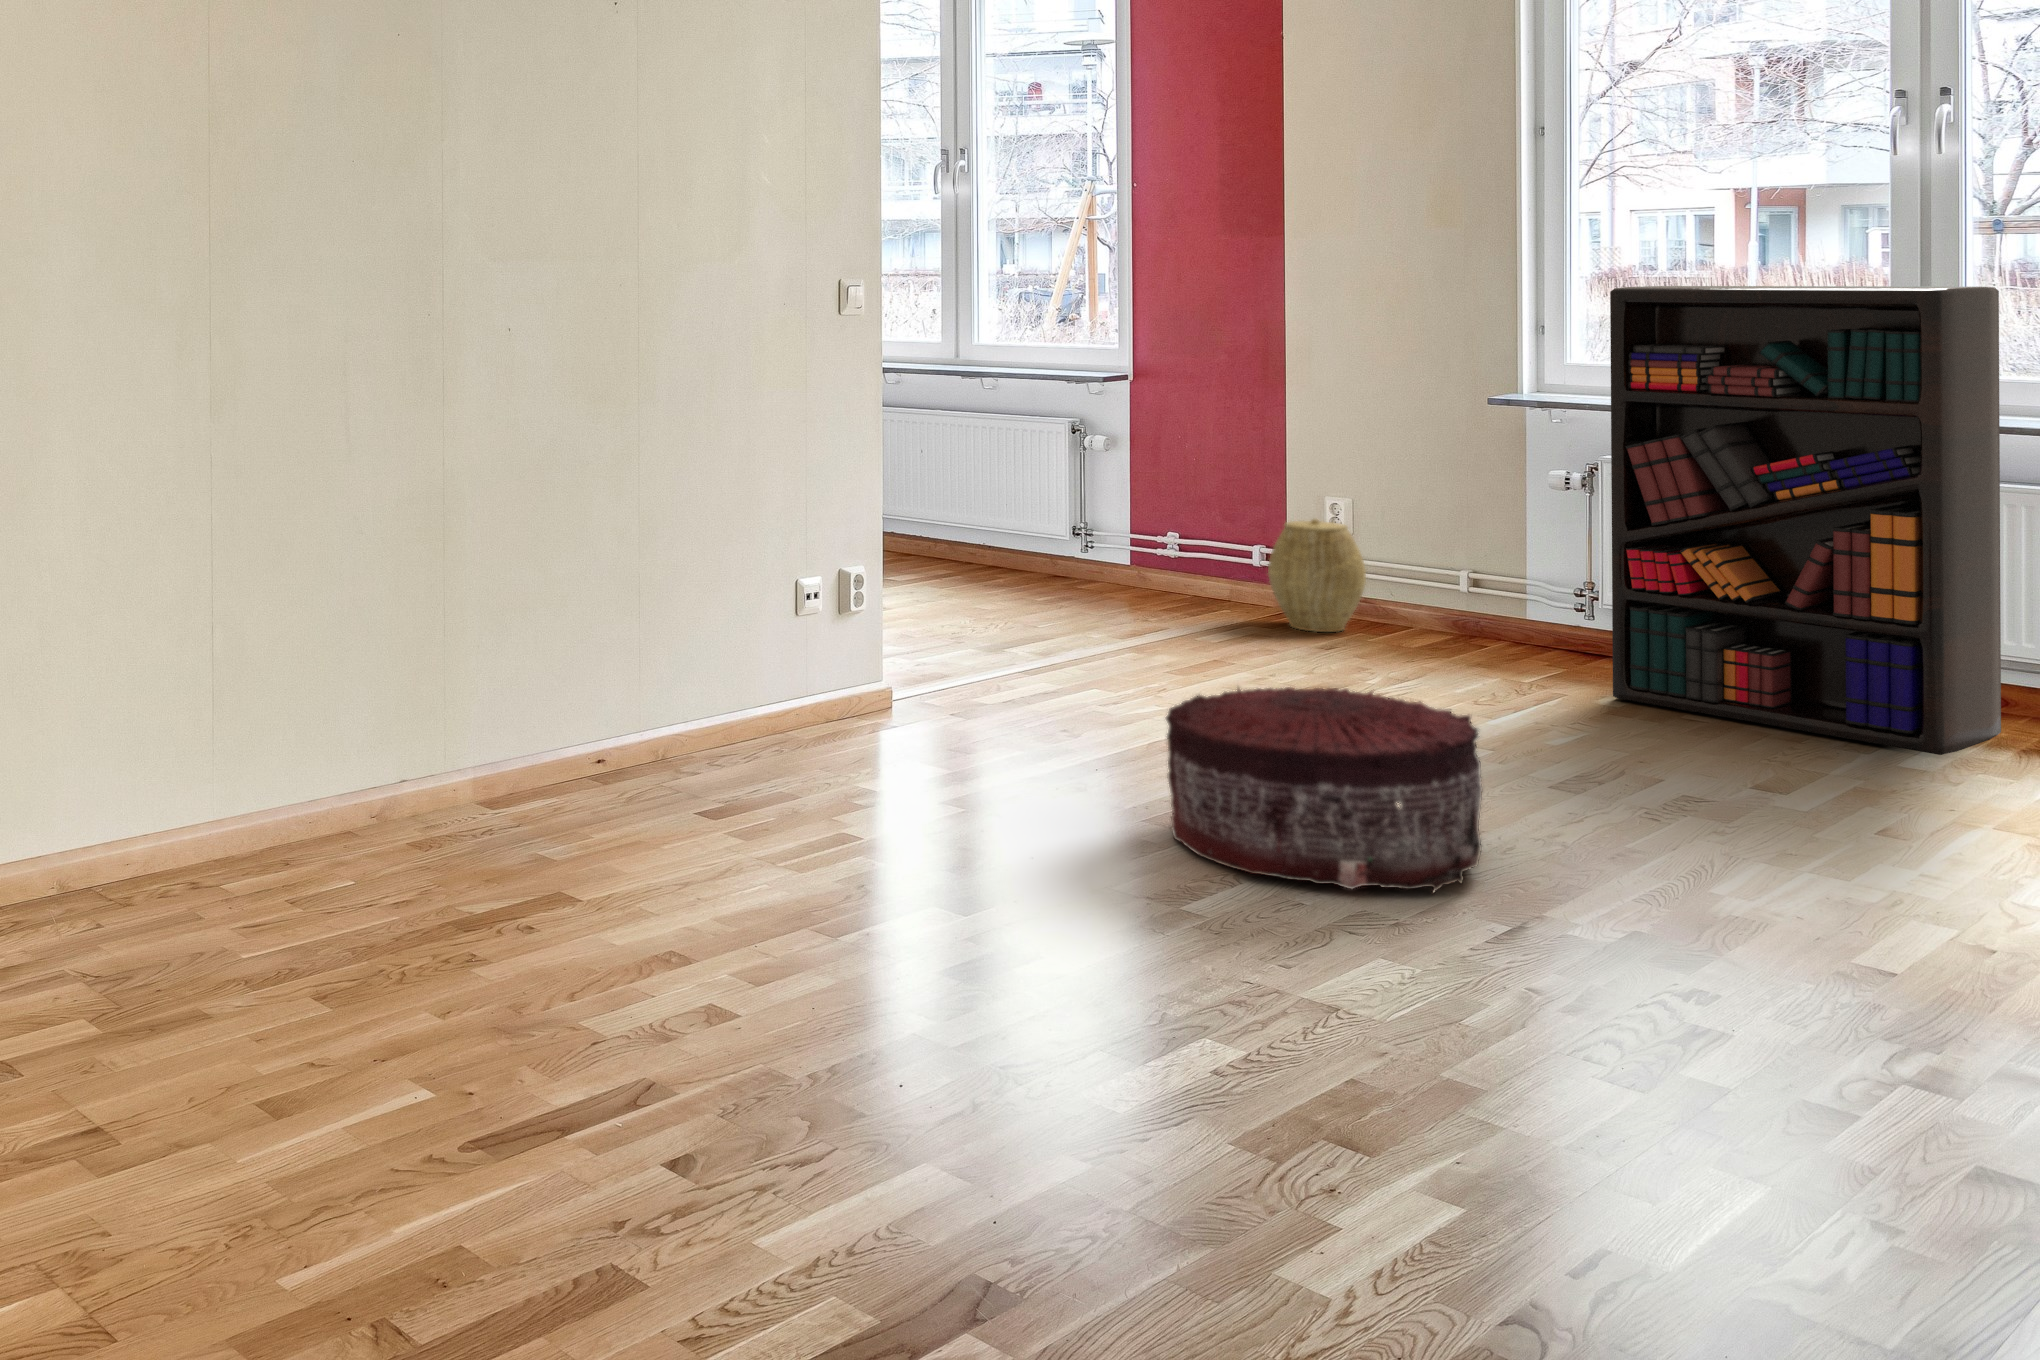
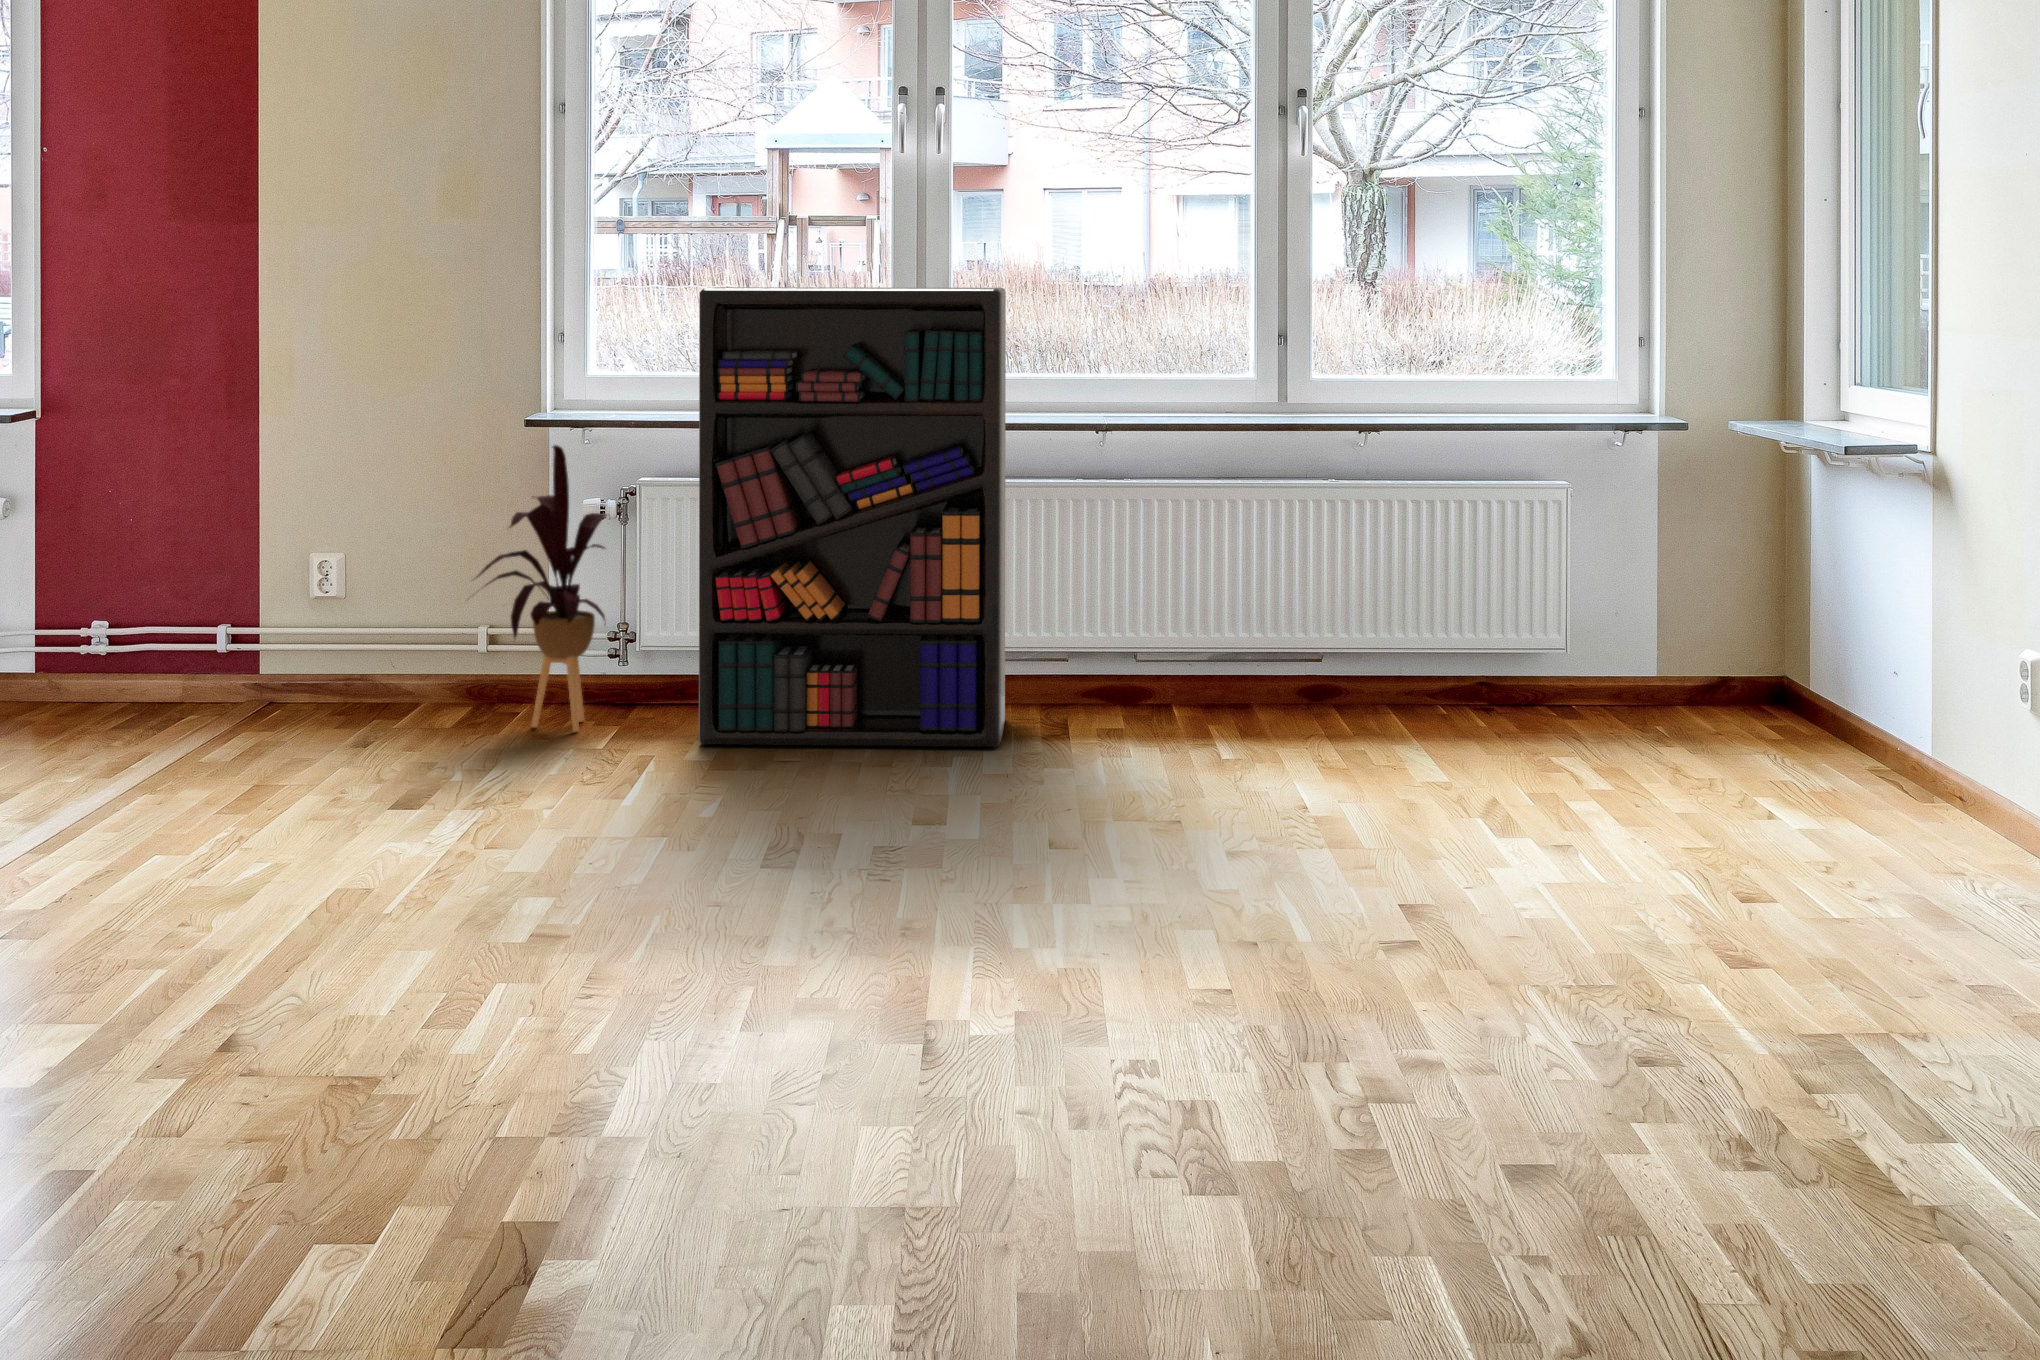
house plant: none [1414,421,1572,670] -> present [477,445,607,731]
woven basket: present [1268,519,1366,632] -> none [261,581,378,724]
pouf: present [1166,687,1482,892] -> none [507,786,892,1067]

